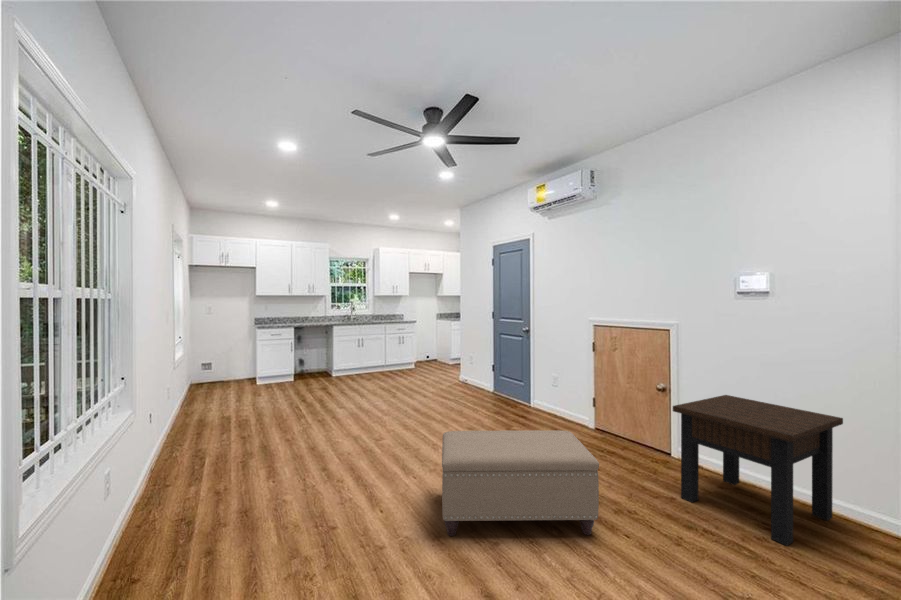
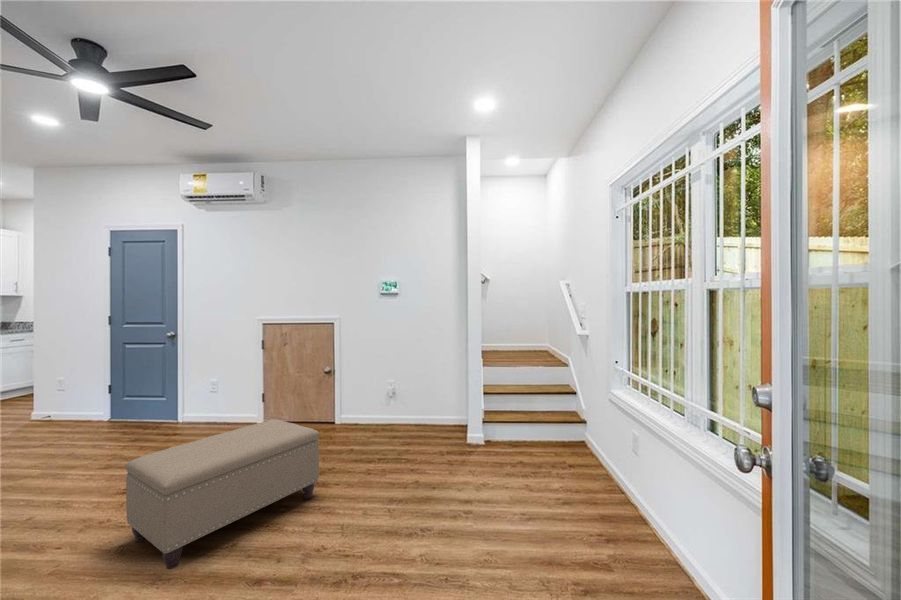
side table: present [673,395,843,546] -> none [350,366,434,449]

